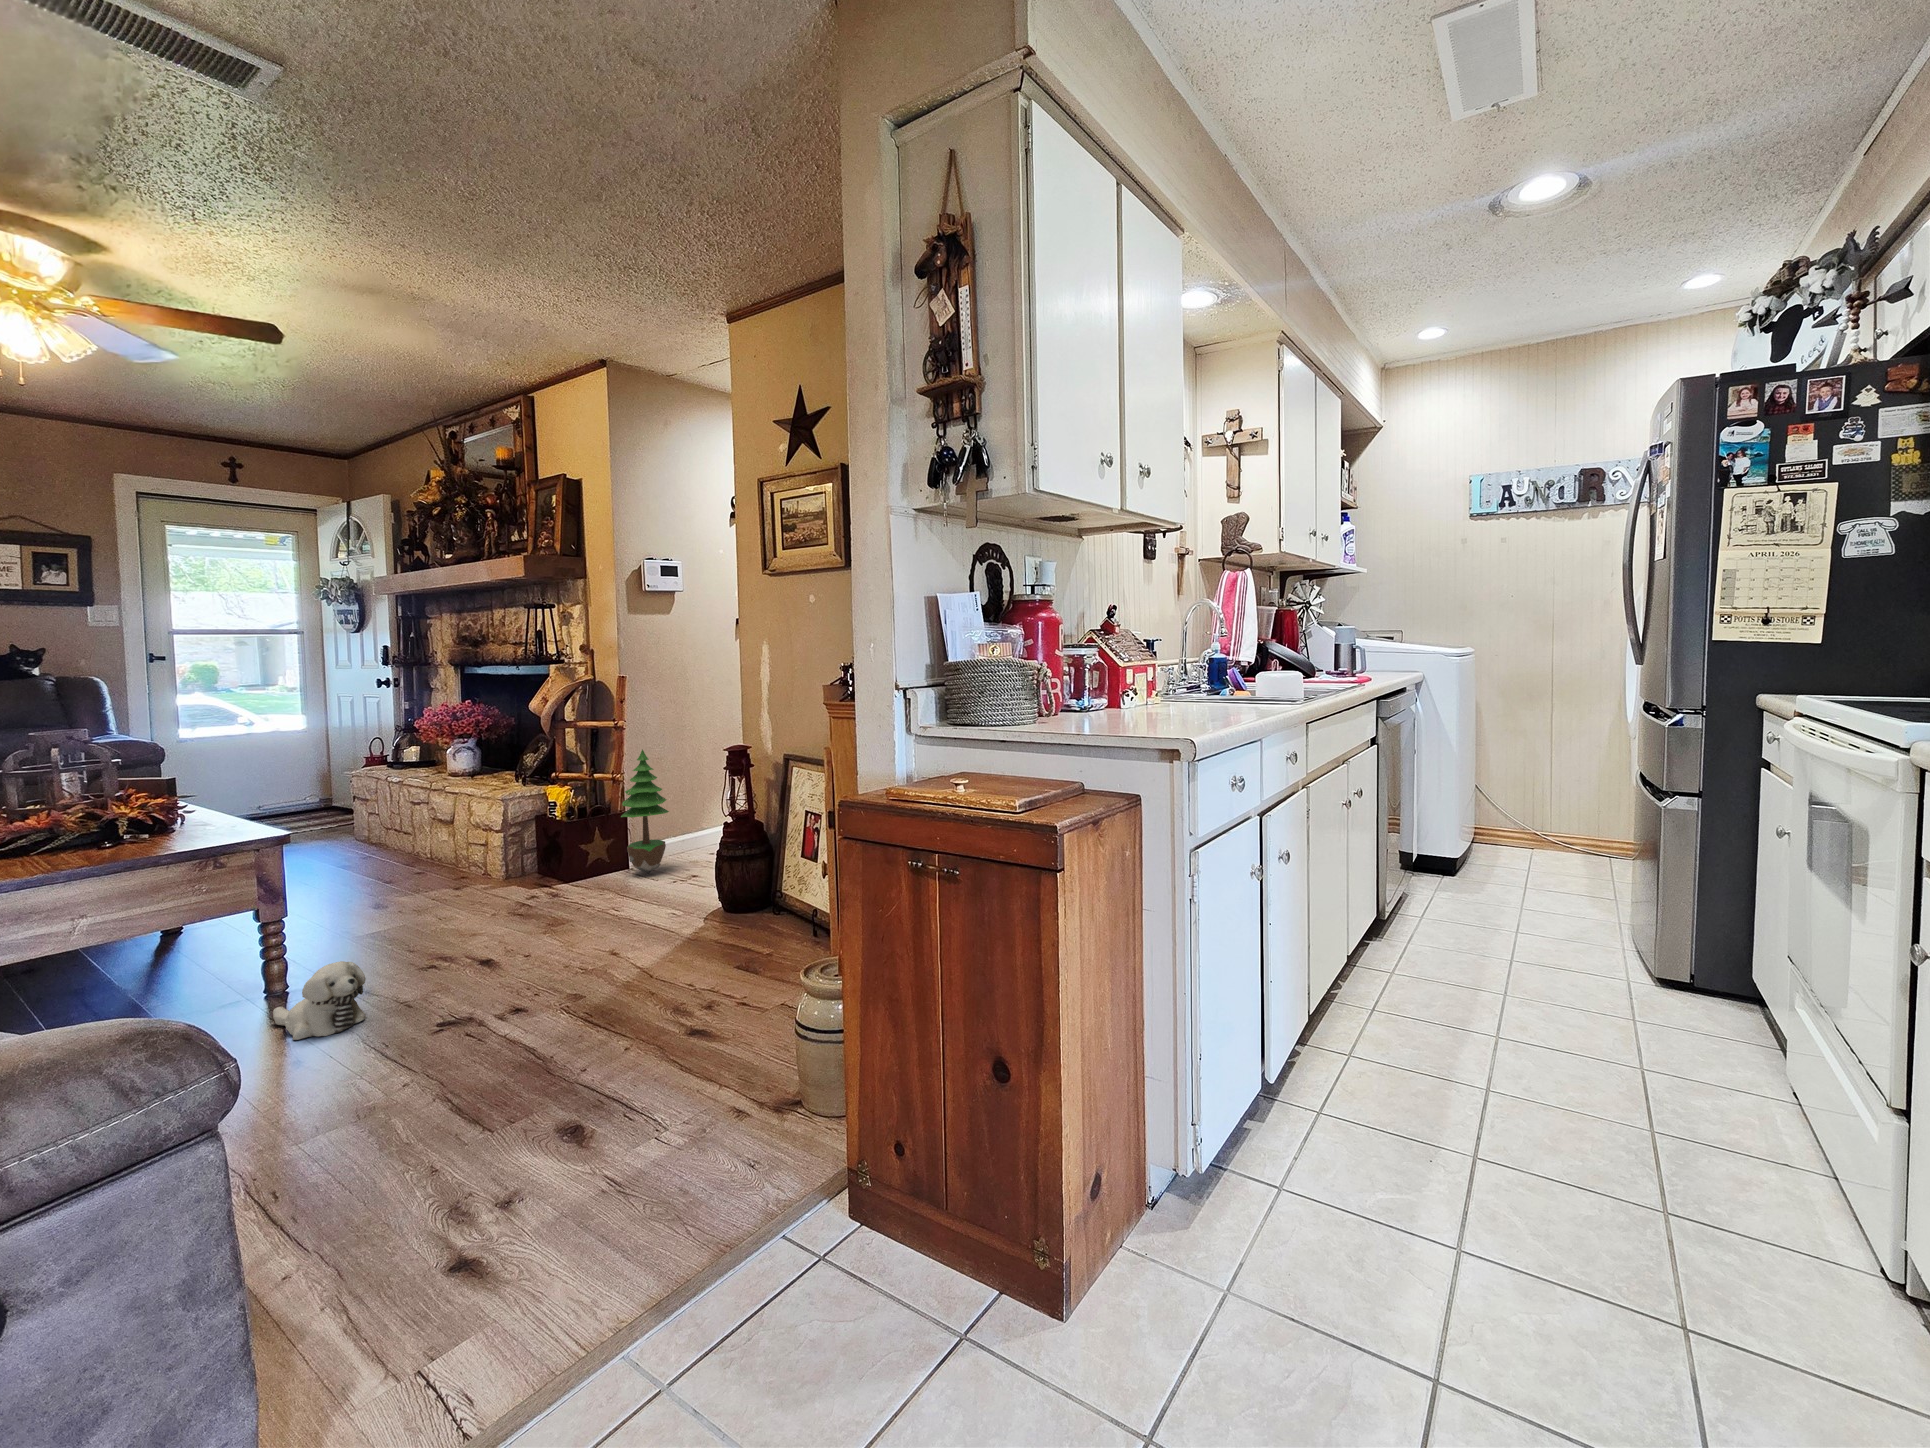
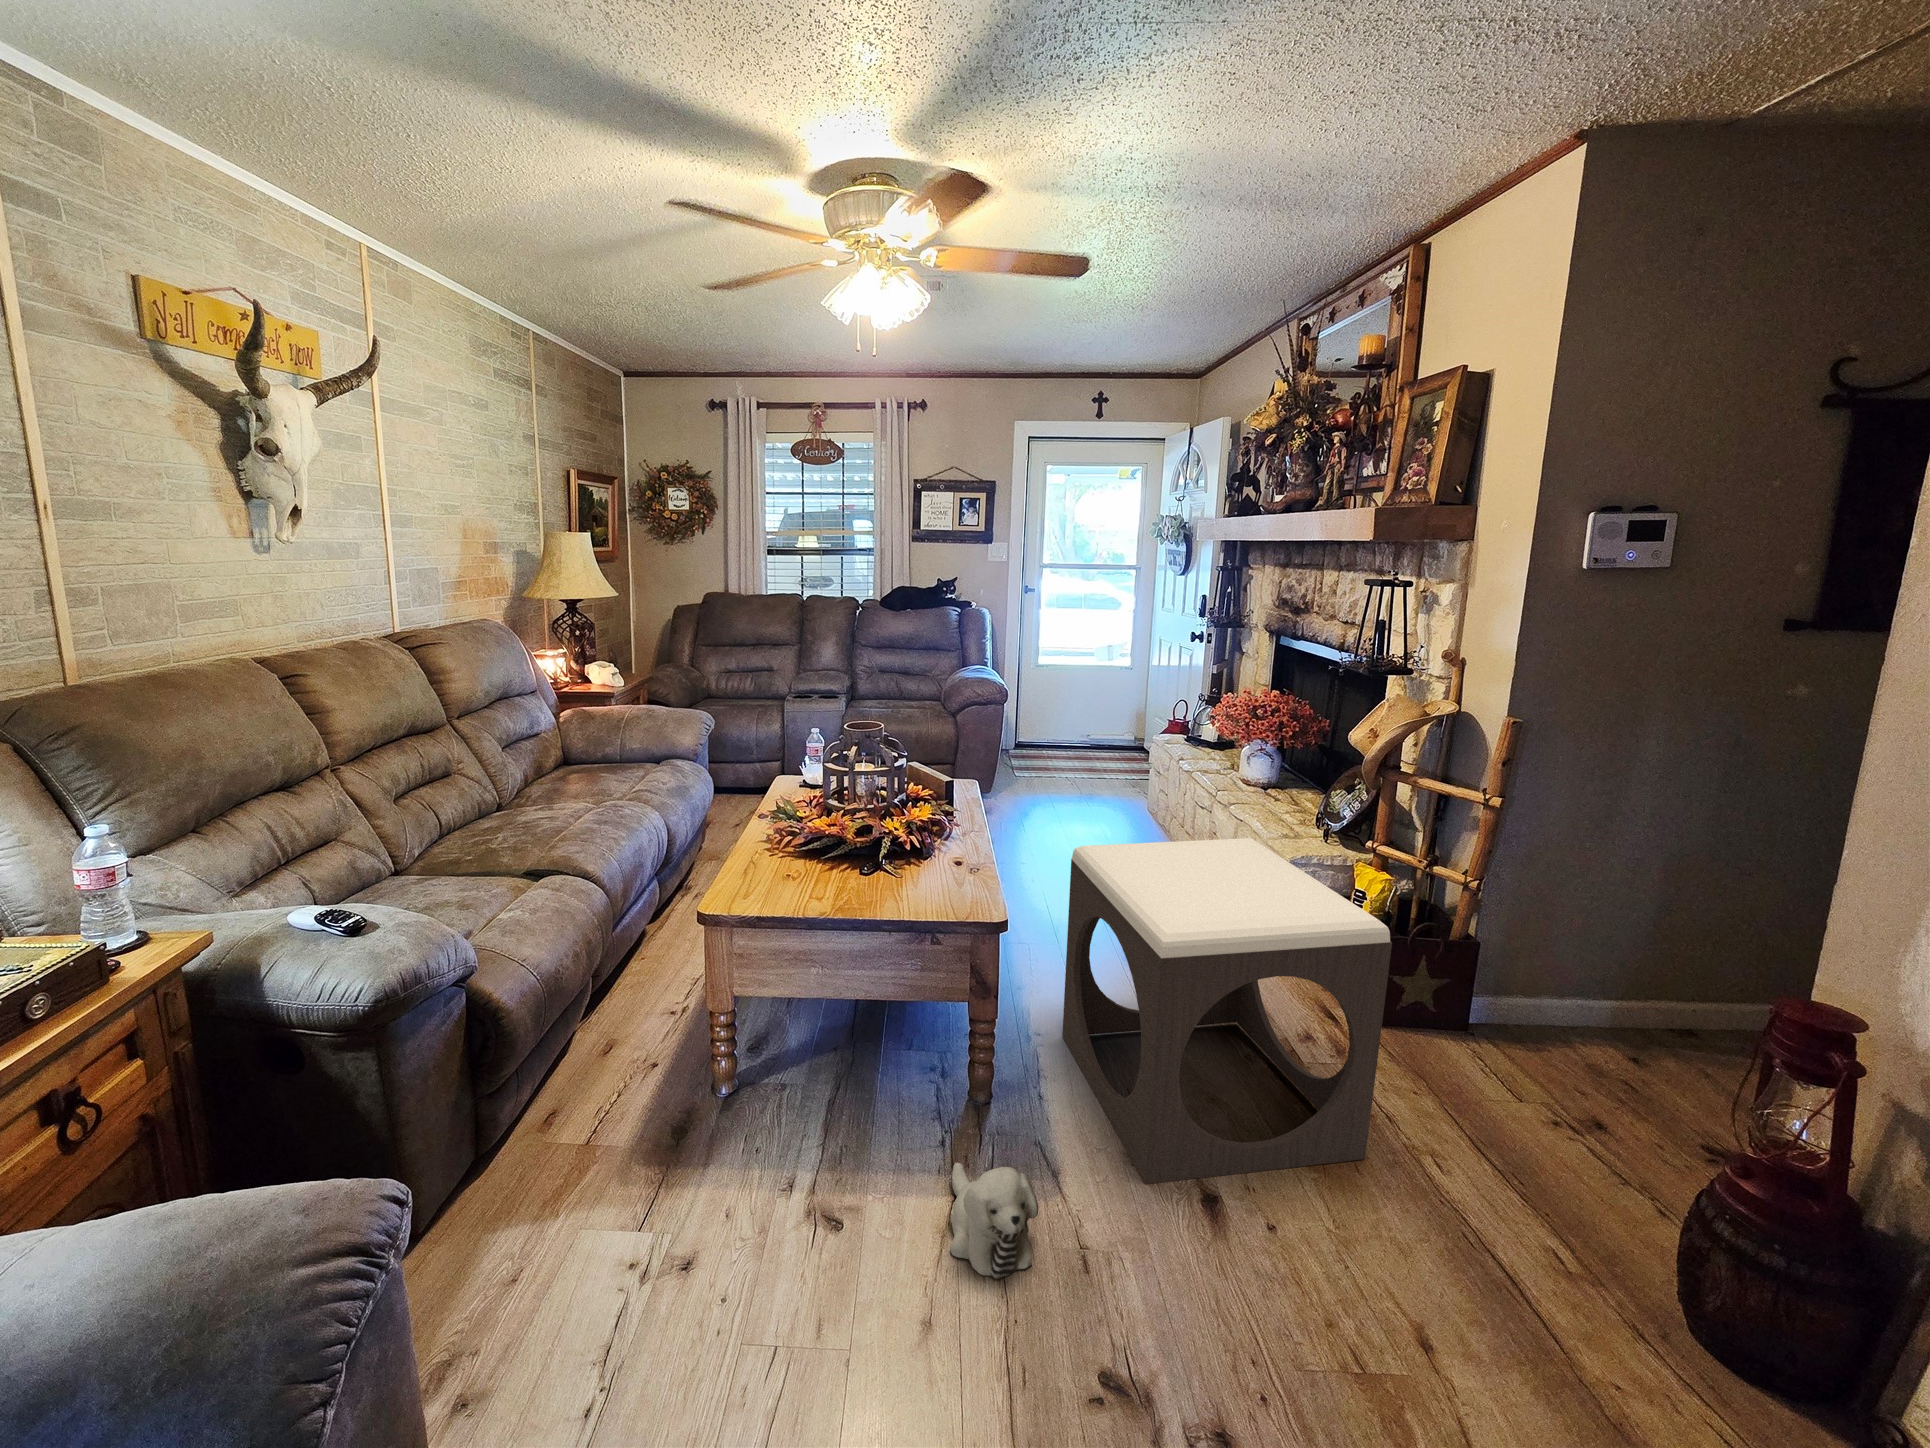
potted tree: present [621,750,669,874] -> none [1468,867,1569,1076]
footstool: none [326,768,576,971] -> present [1062,838,1392,1184]

